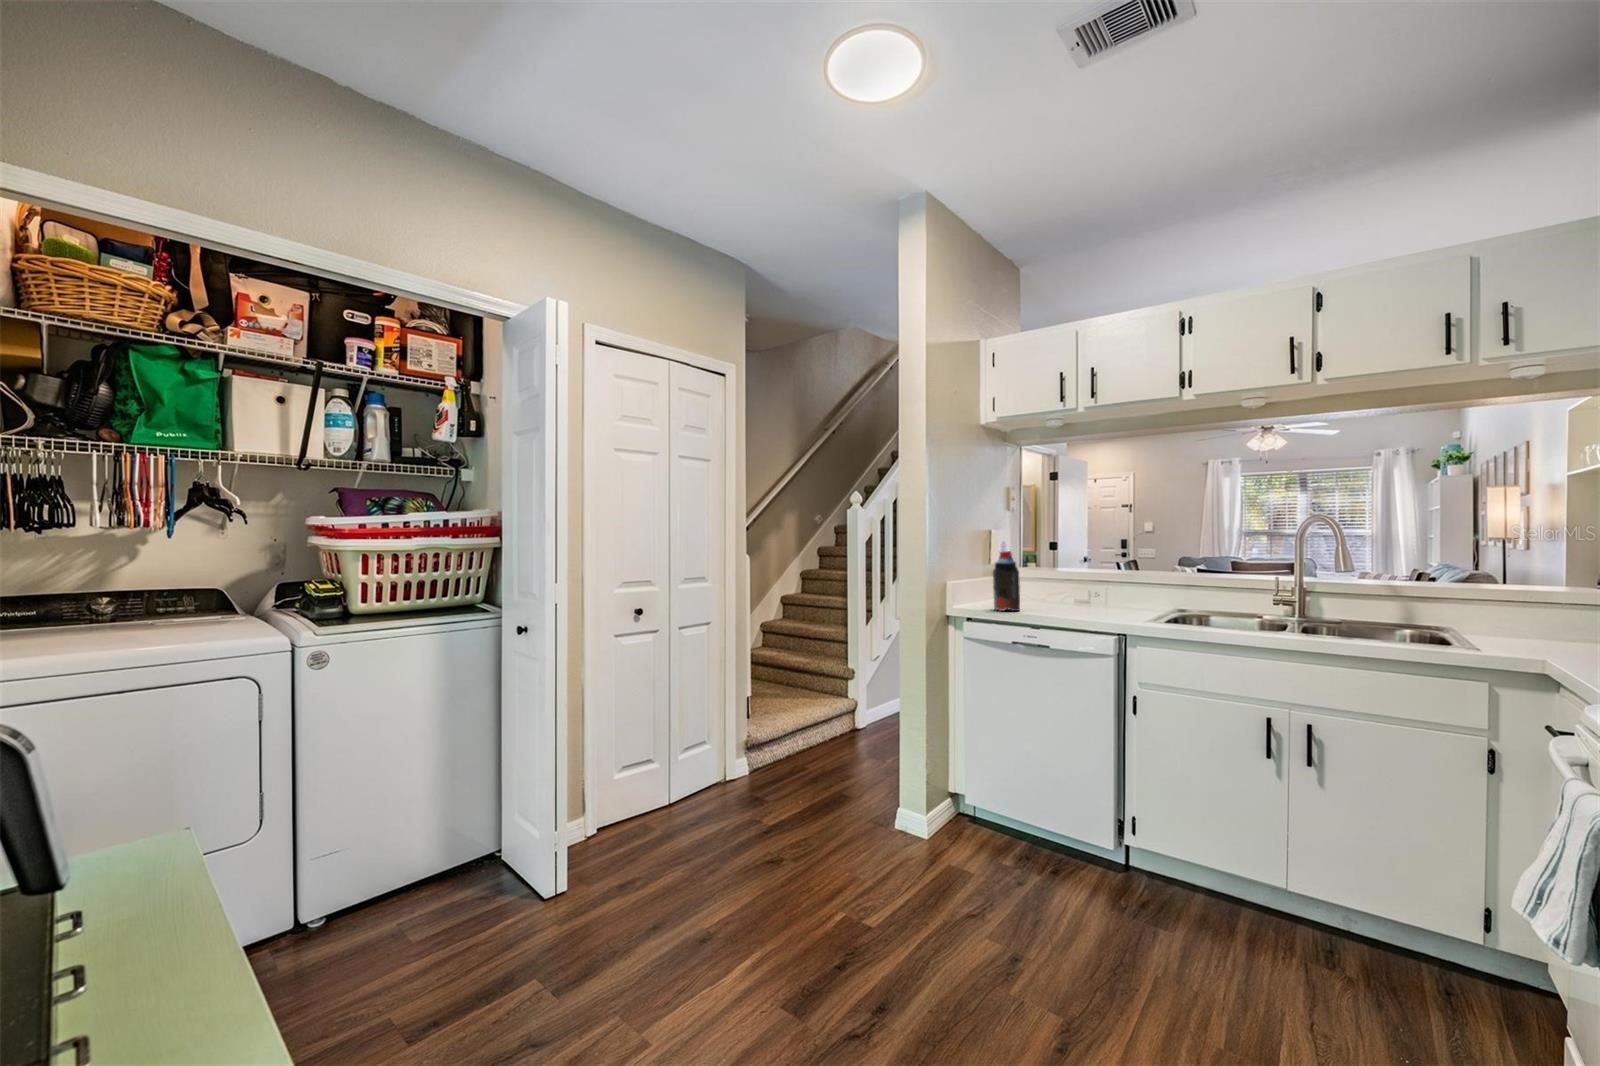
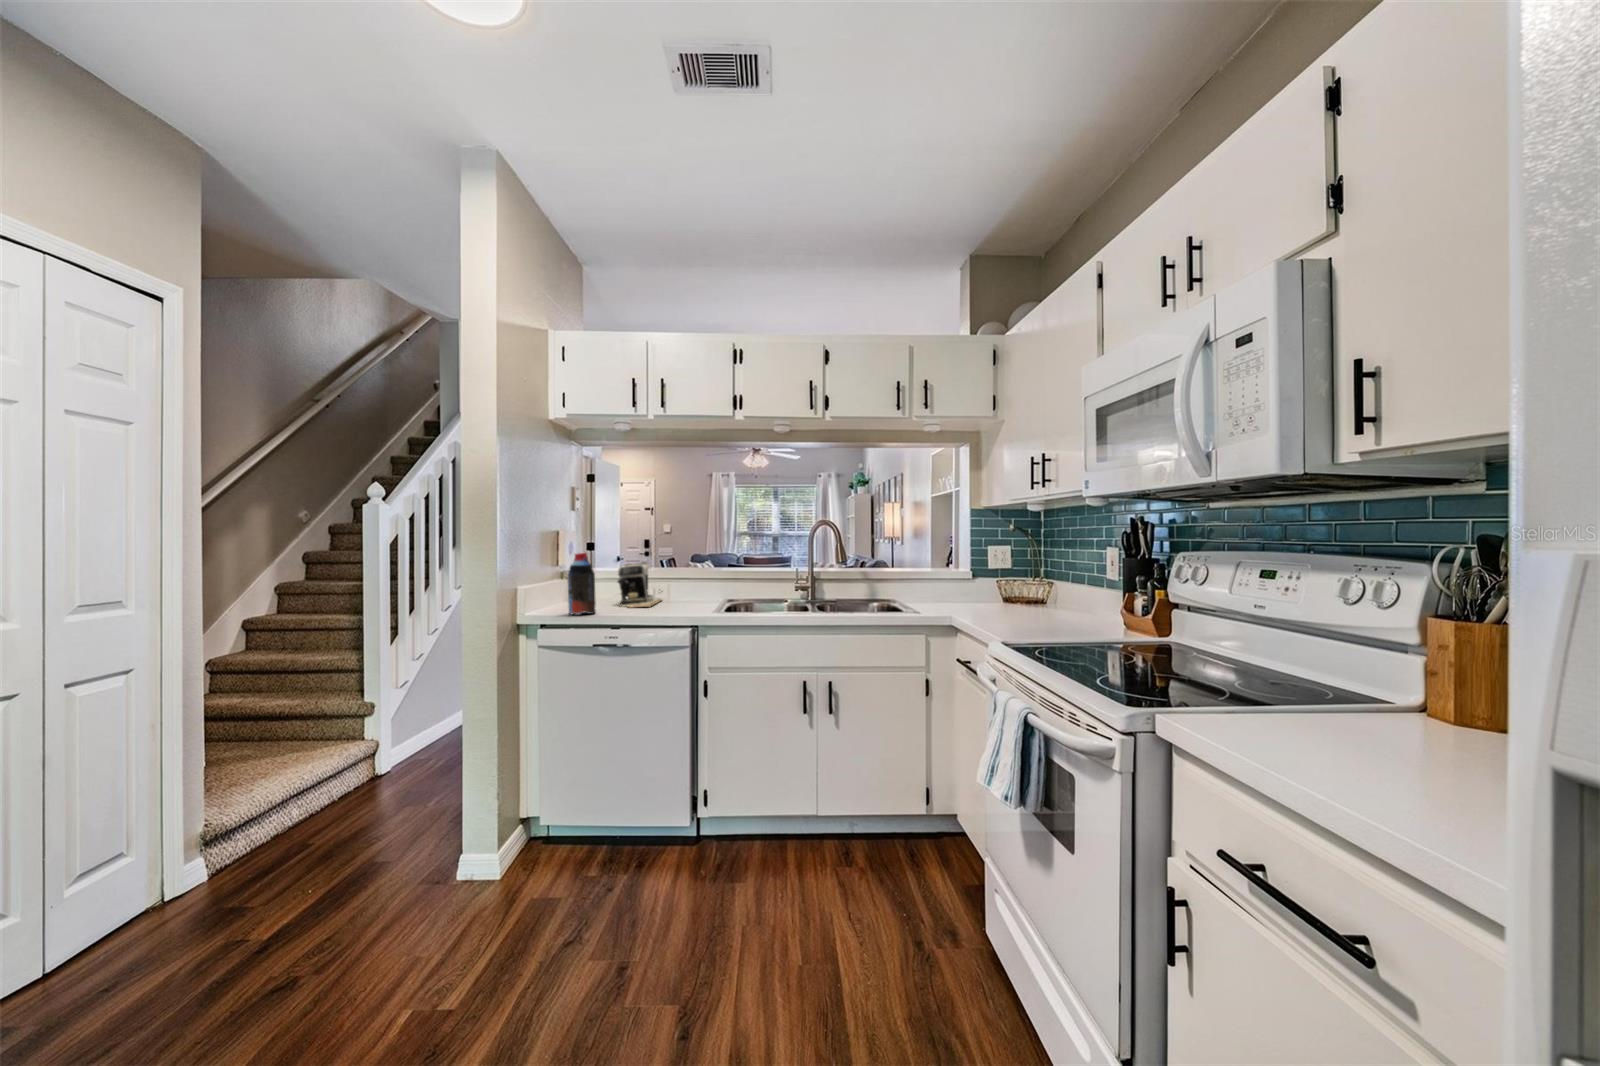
coffee maker: none [1047,562,1103,610] -> present [618,562,661,607]

